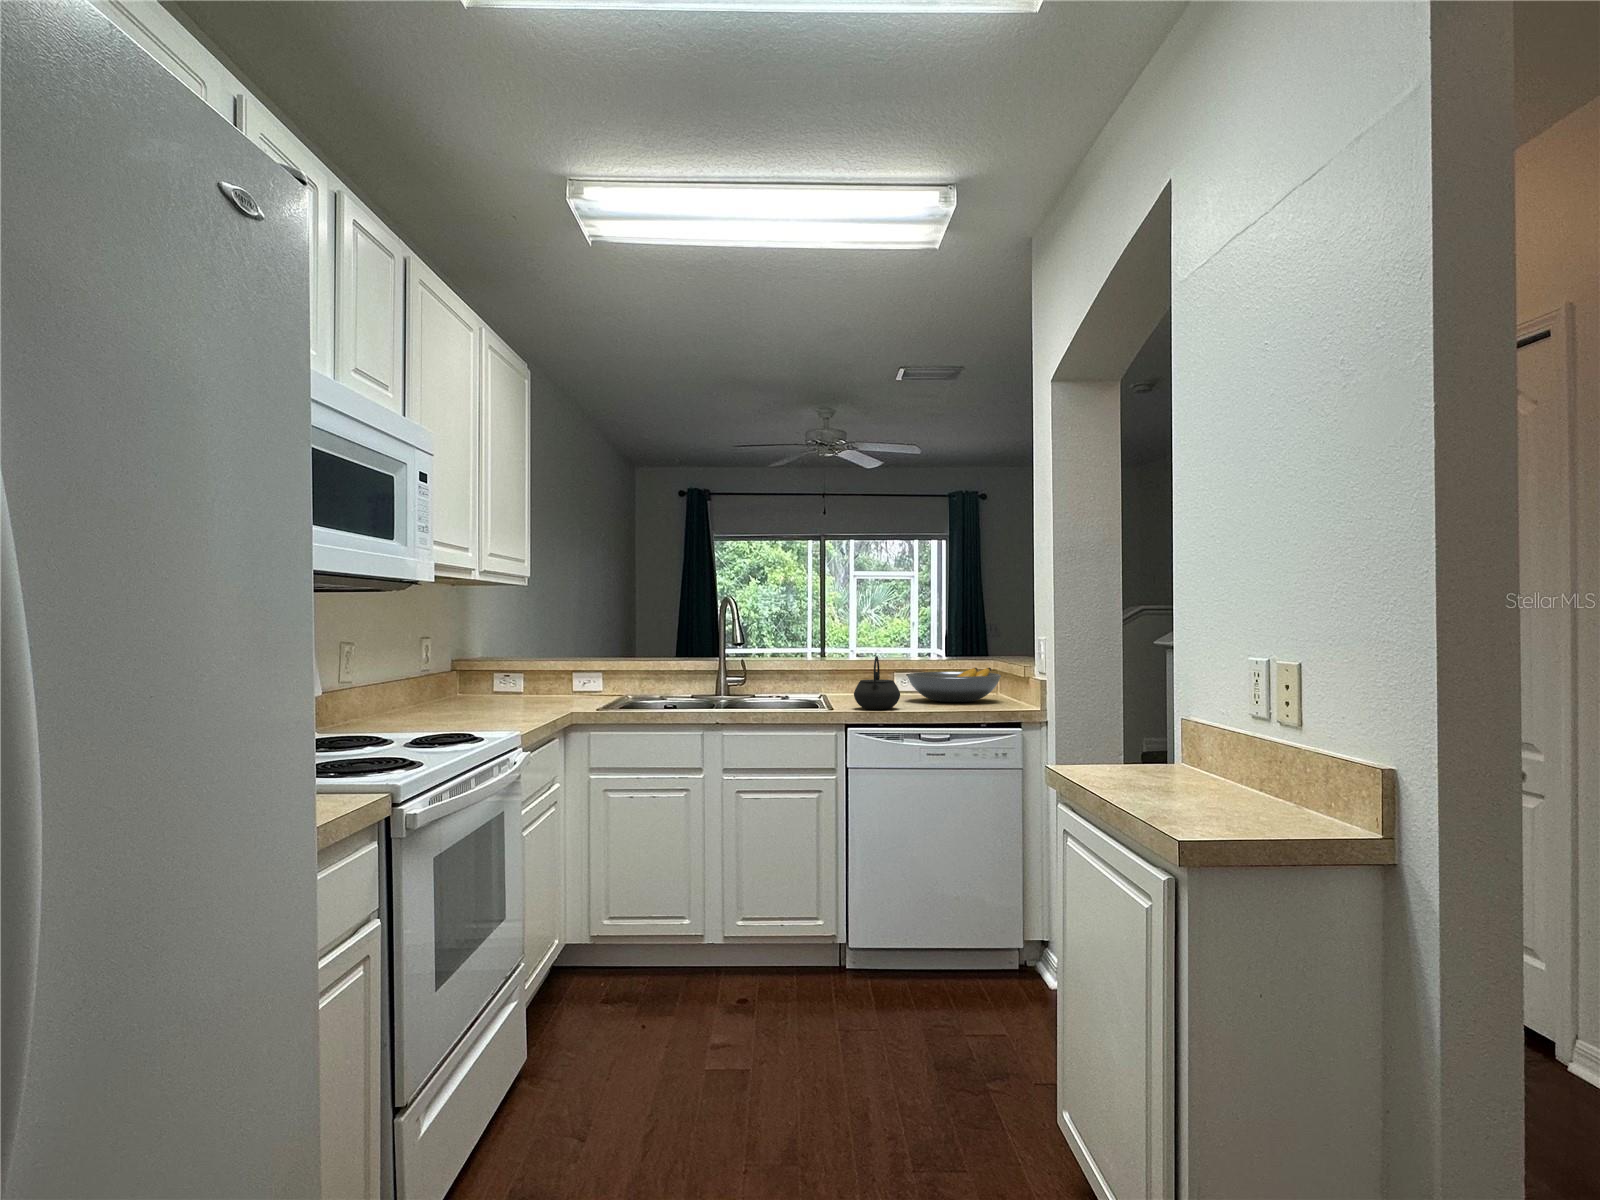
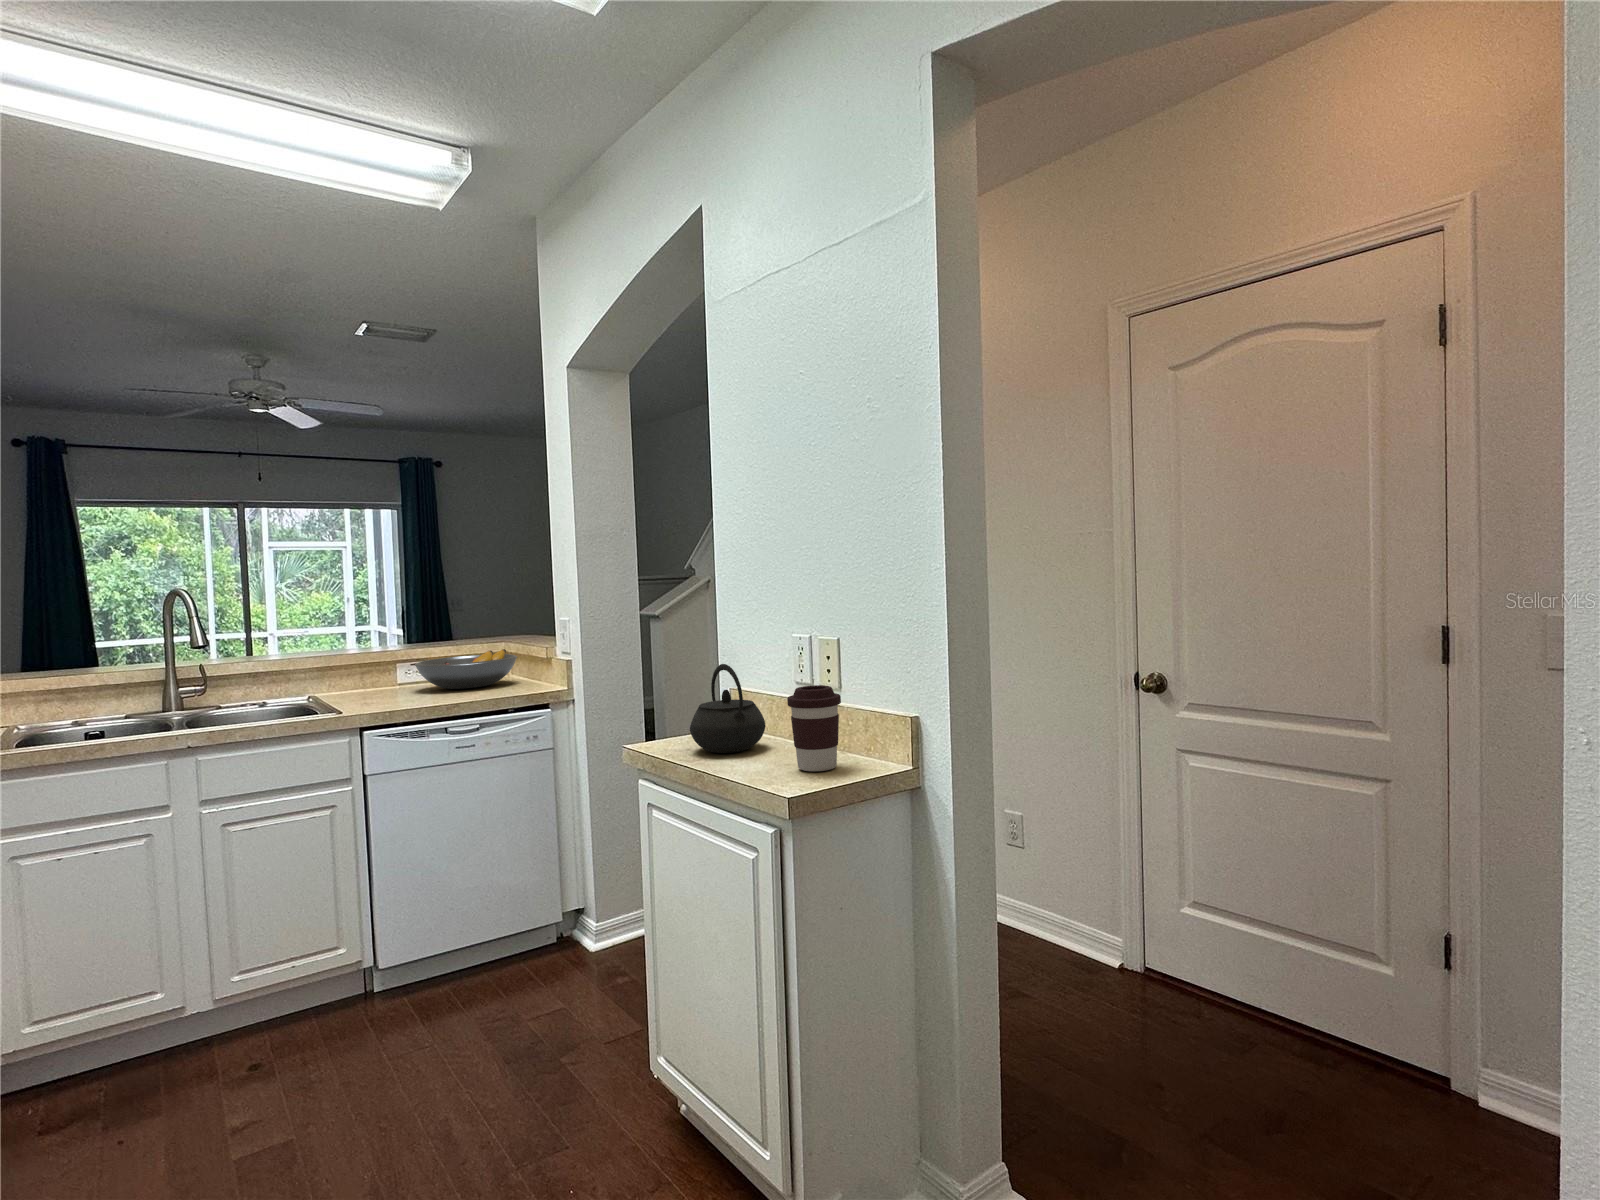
kettle: present [854,656,900,710] -> present [690,664,766,753]
coffee cup: none [1210,715,1283,821] -> present [787,685,841,771]

